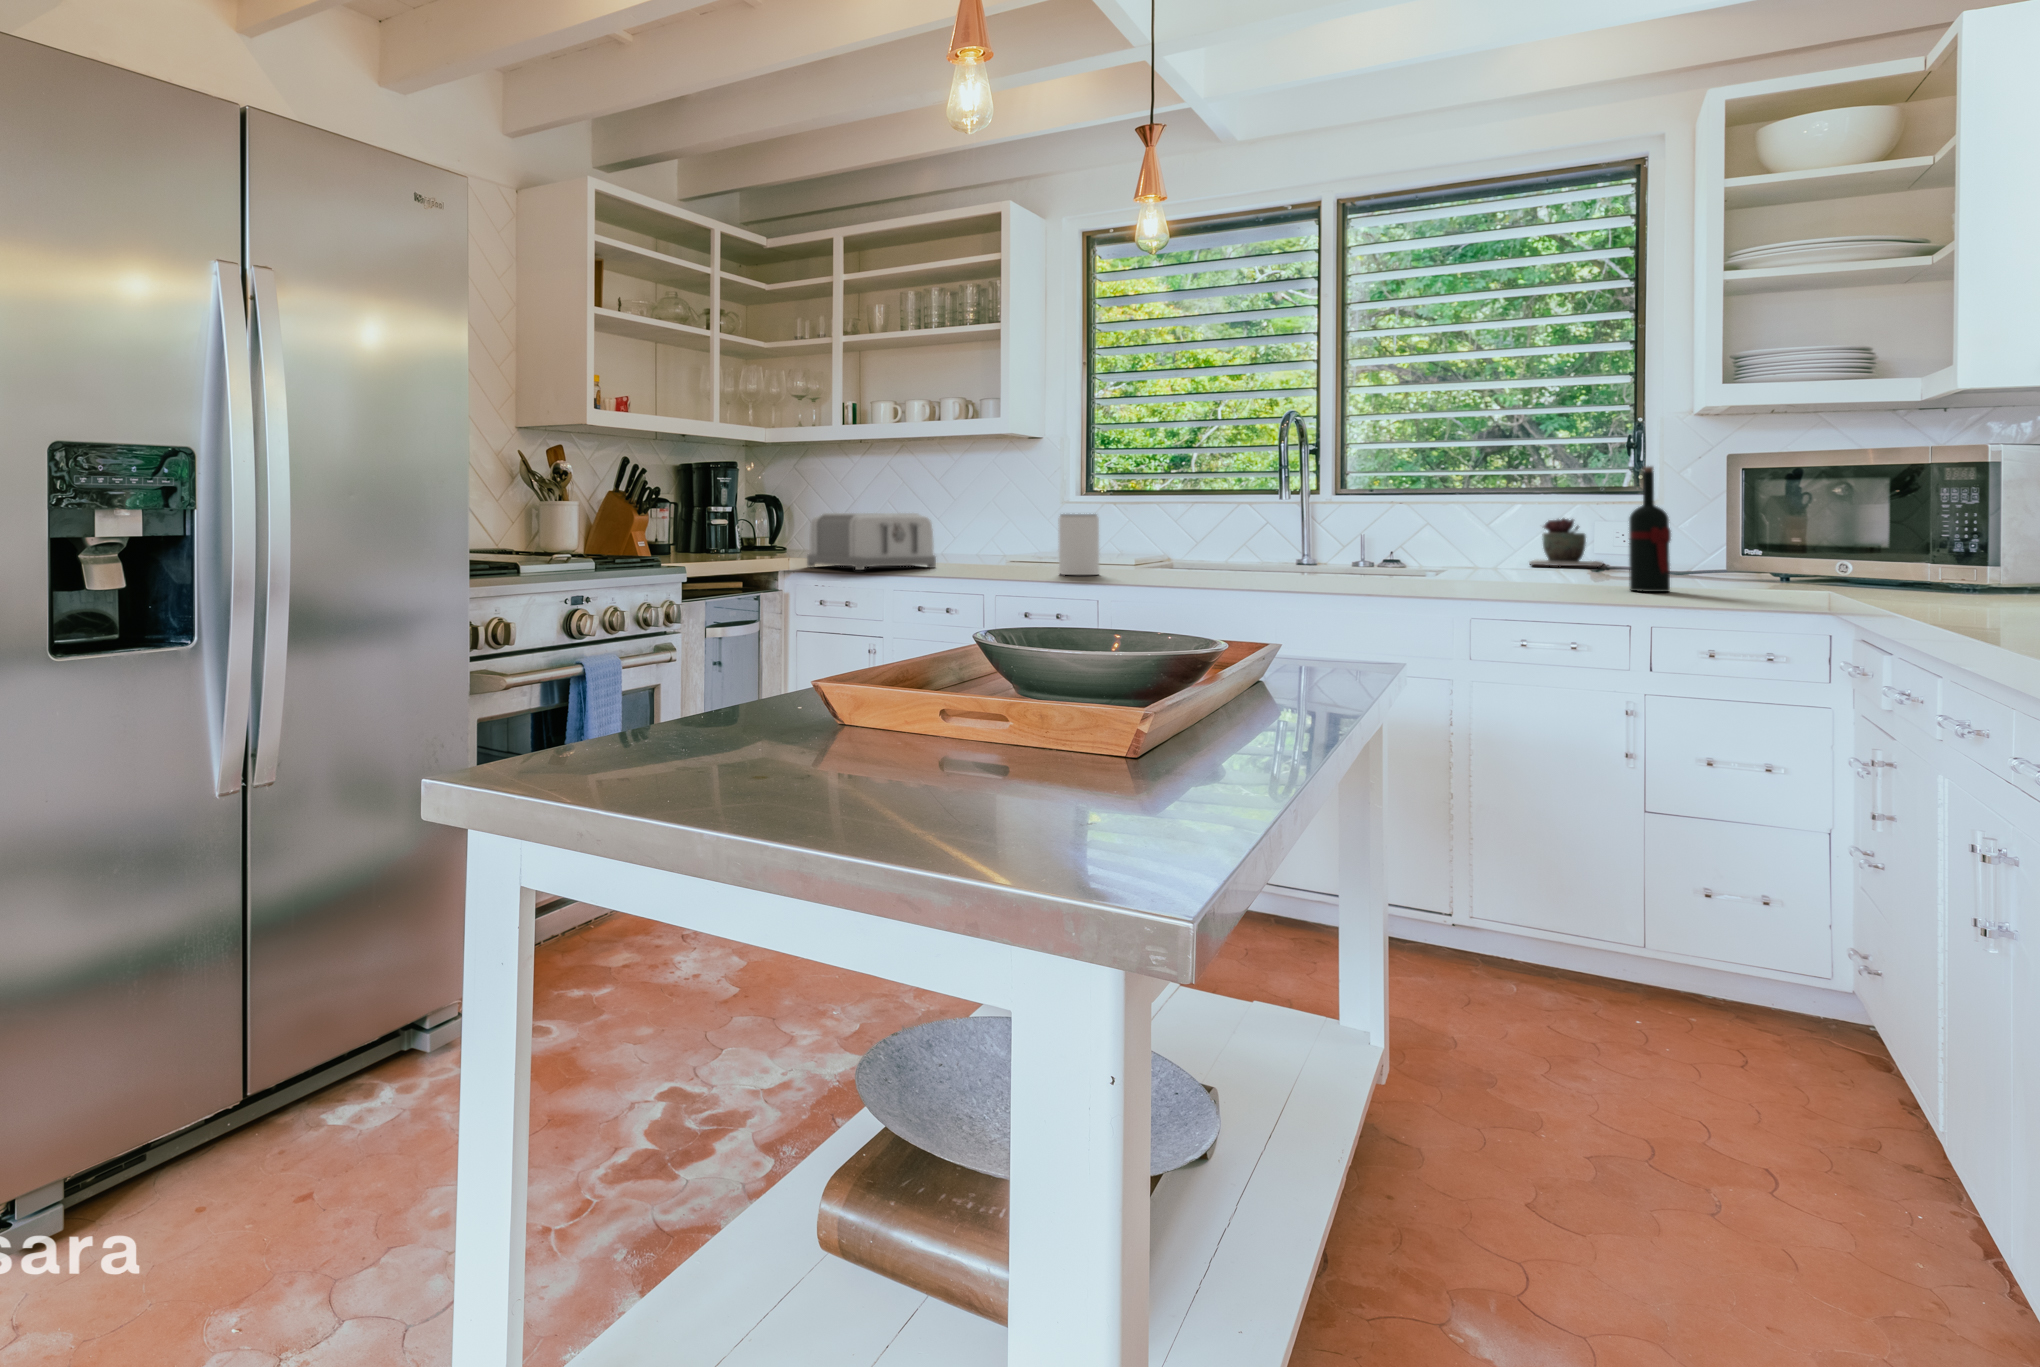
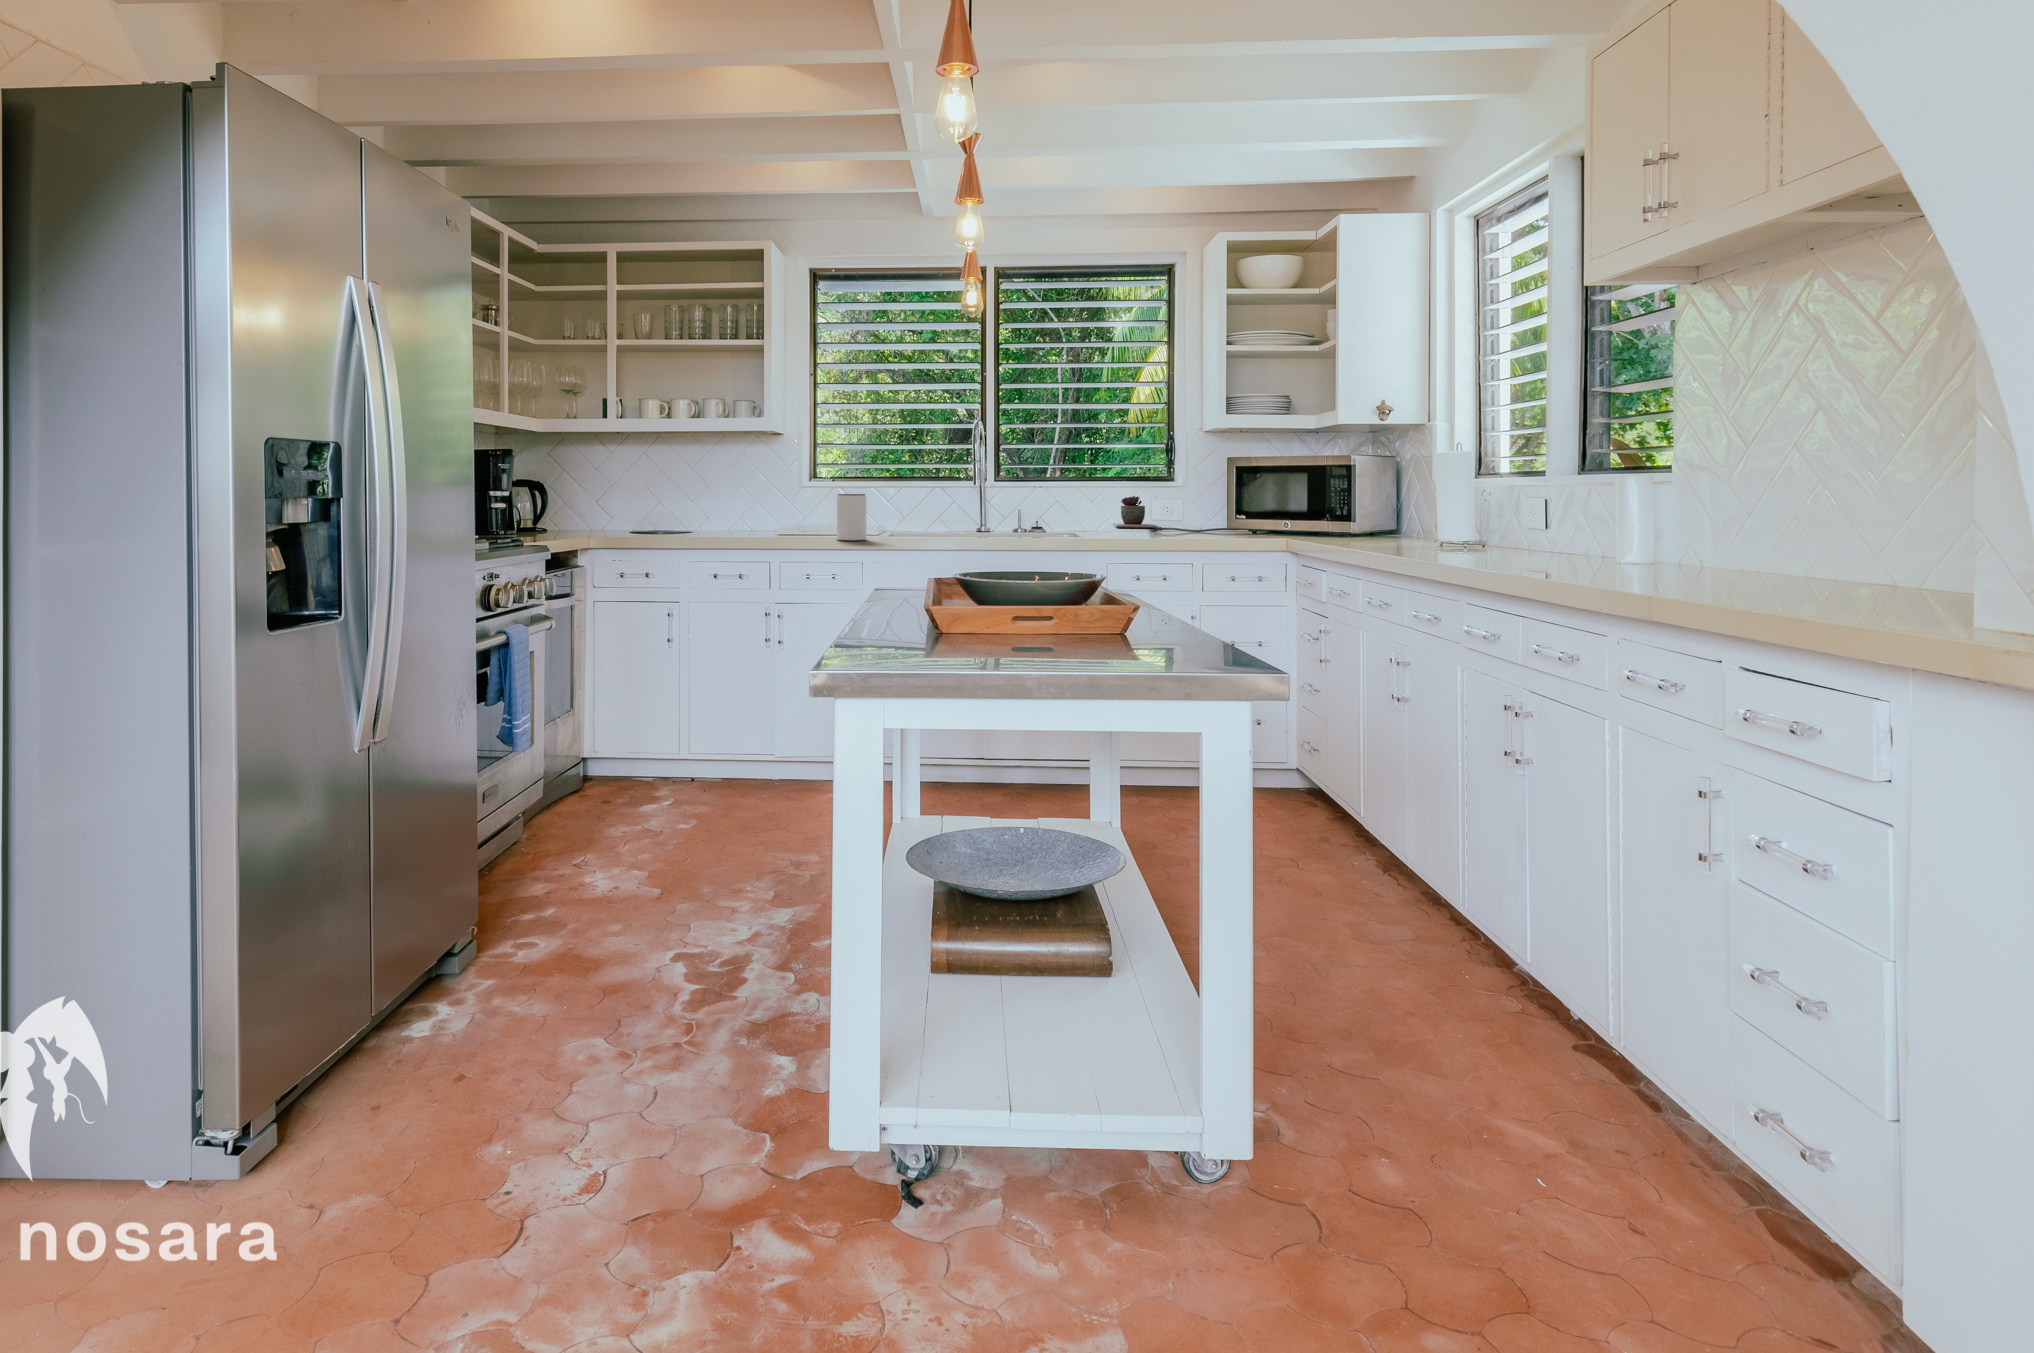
wine bottle: present [1629,466,1671,592] -> none [1194,465,1217,542]
toaster: present [807,513,936,570] -> none [620,493,730,540]

